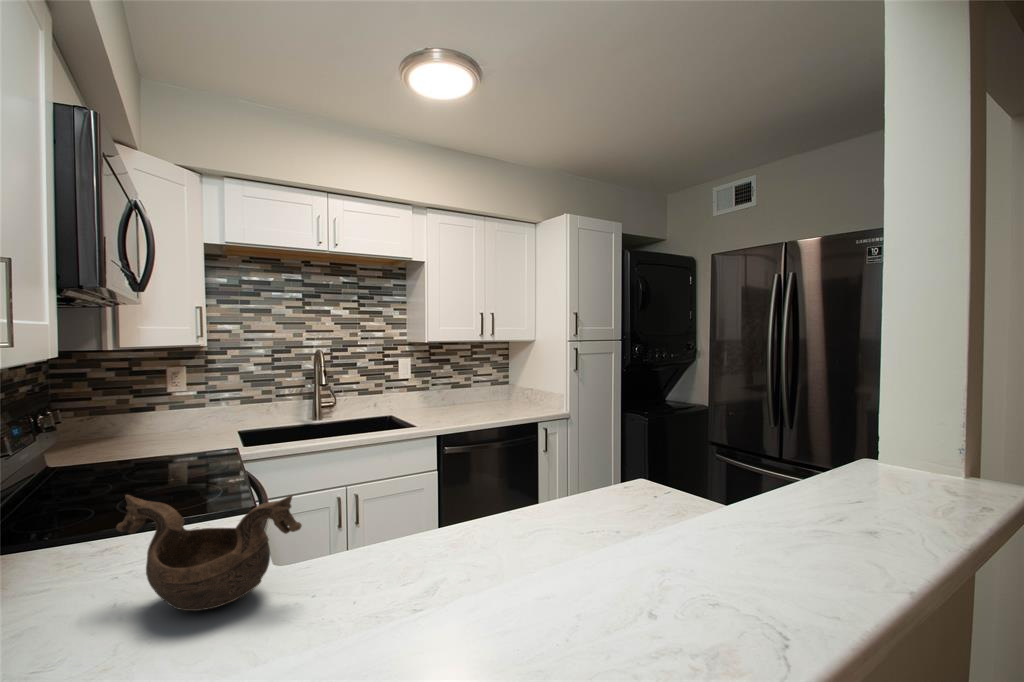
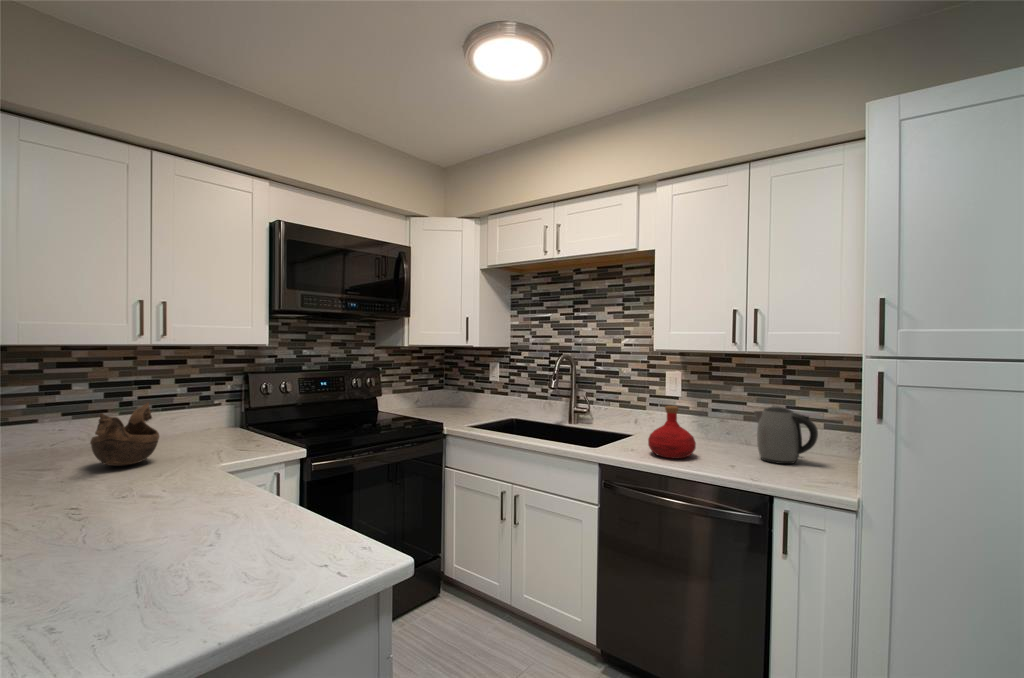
kettle: none [482,375,512,408] -> present [754,407,818,464]
bottle: none [444,382,476,419] -> present [648,406,696,459]

